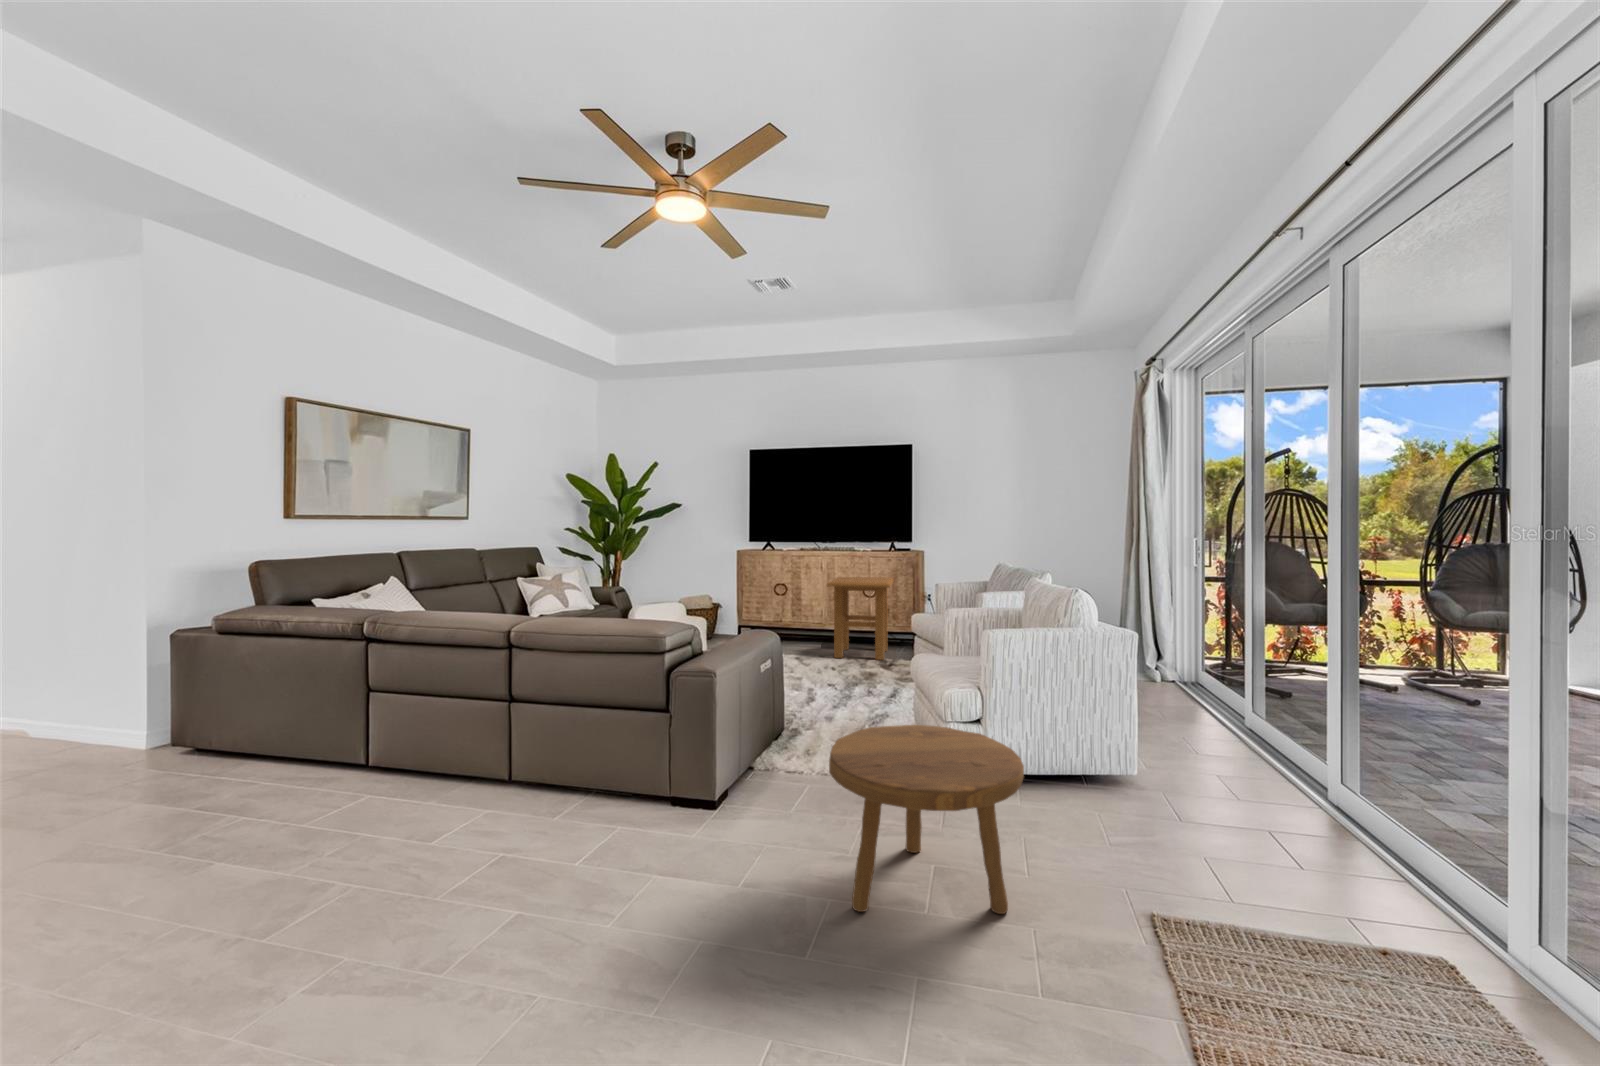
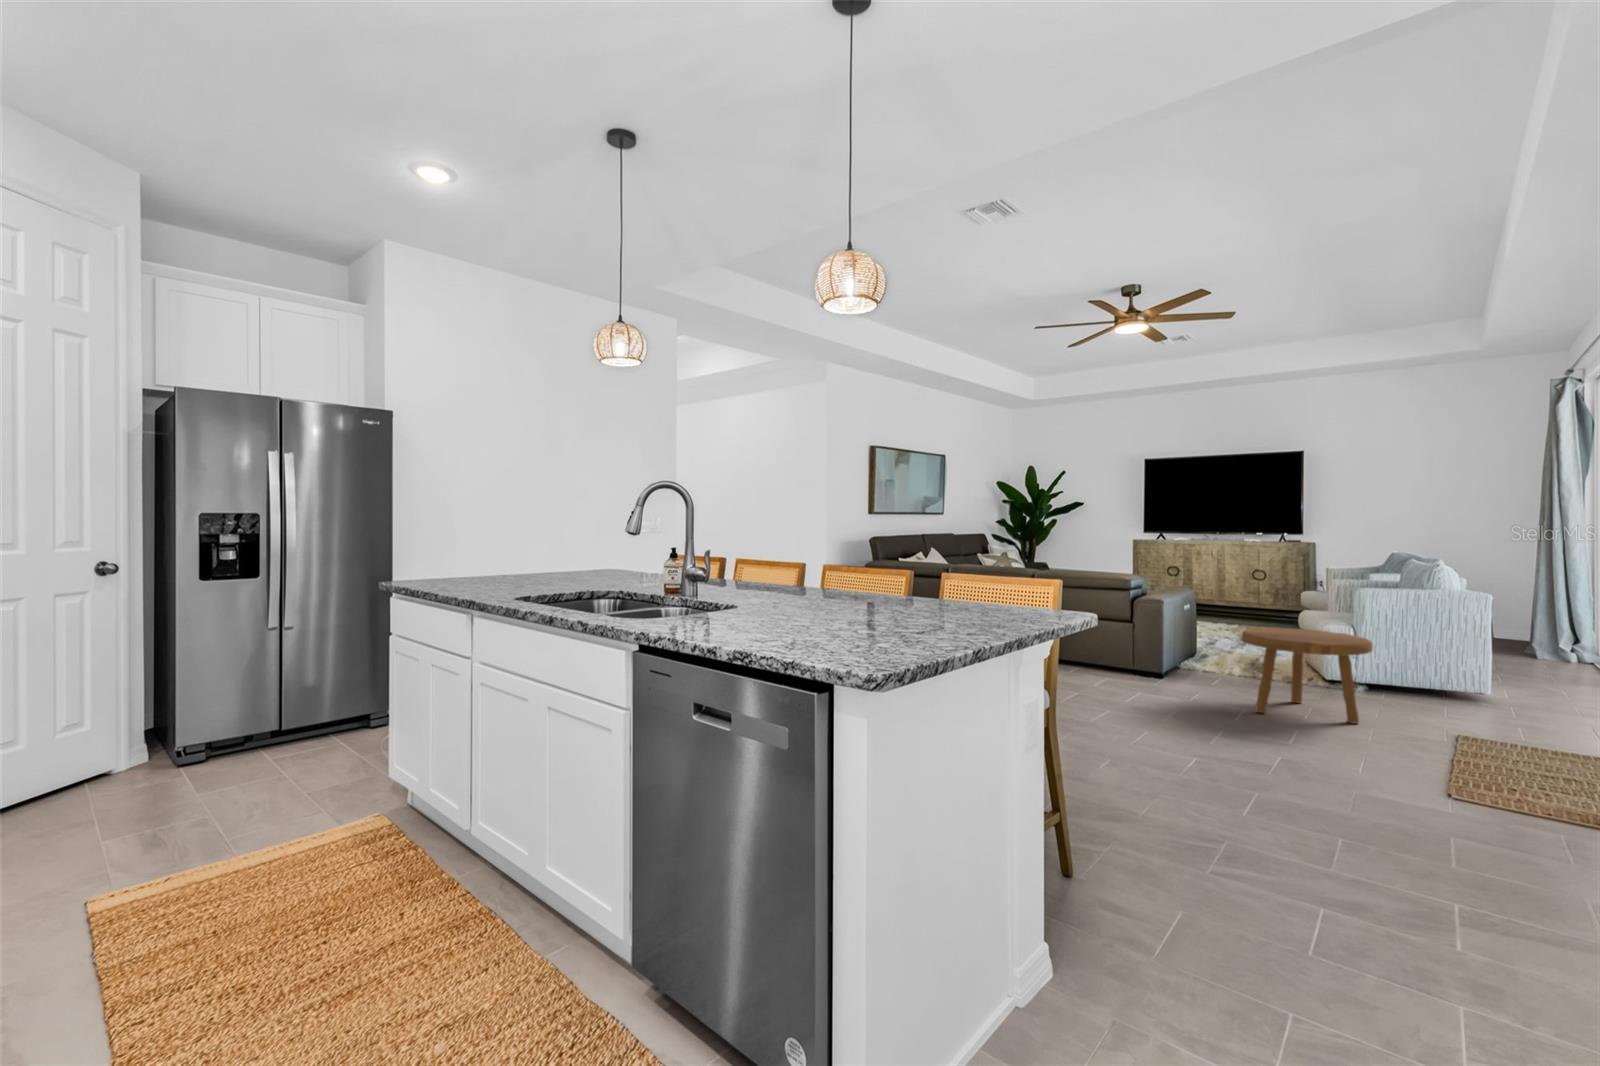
side table: present [827,577,894,660] -> none [1220,563,1285,631]

